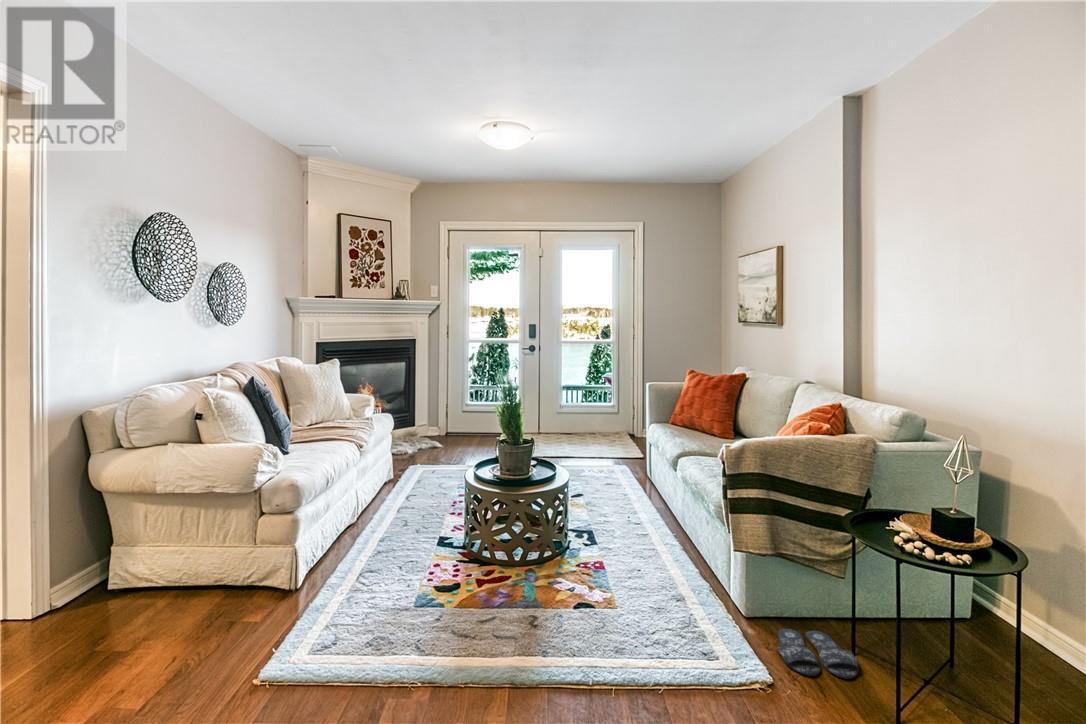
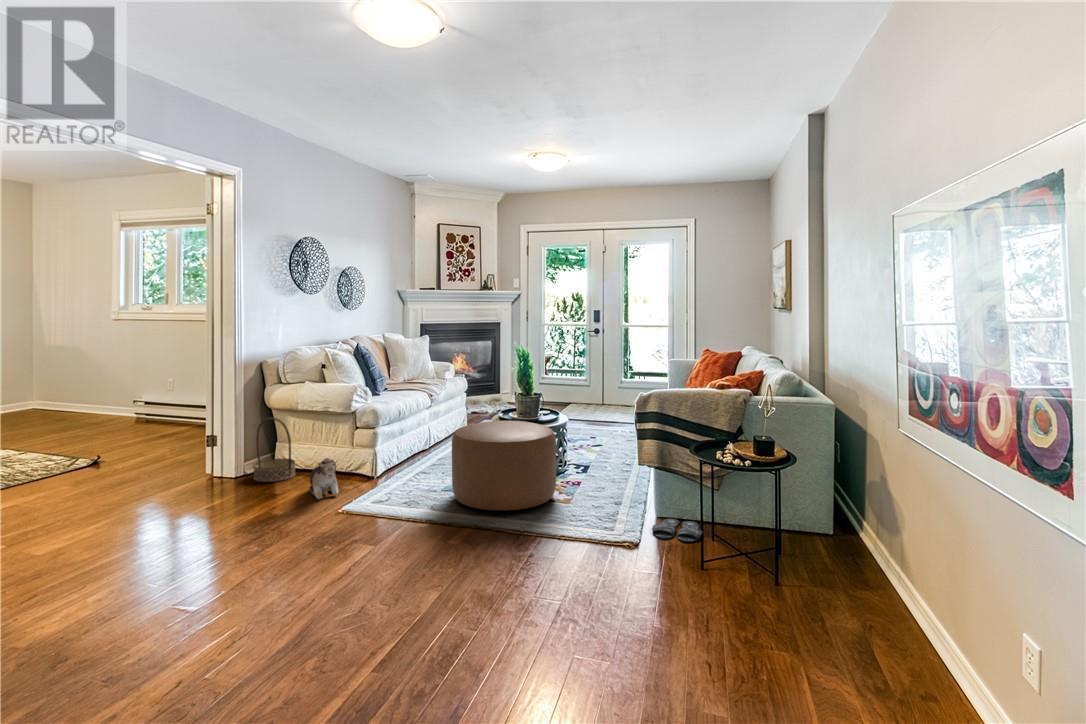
ottoman: none [444,491,604,650] -> present [452,421,556,510]
basket: none [70,509,152,624] -> present [253,418,295,482]
plush toy: none [188,583,246,657] -> present [310,458,338,499]

